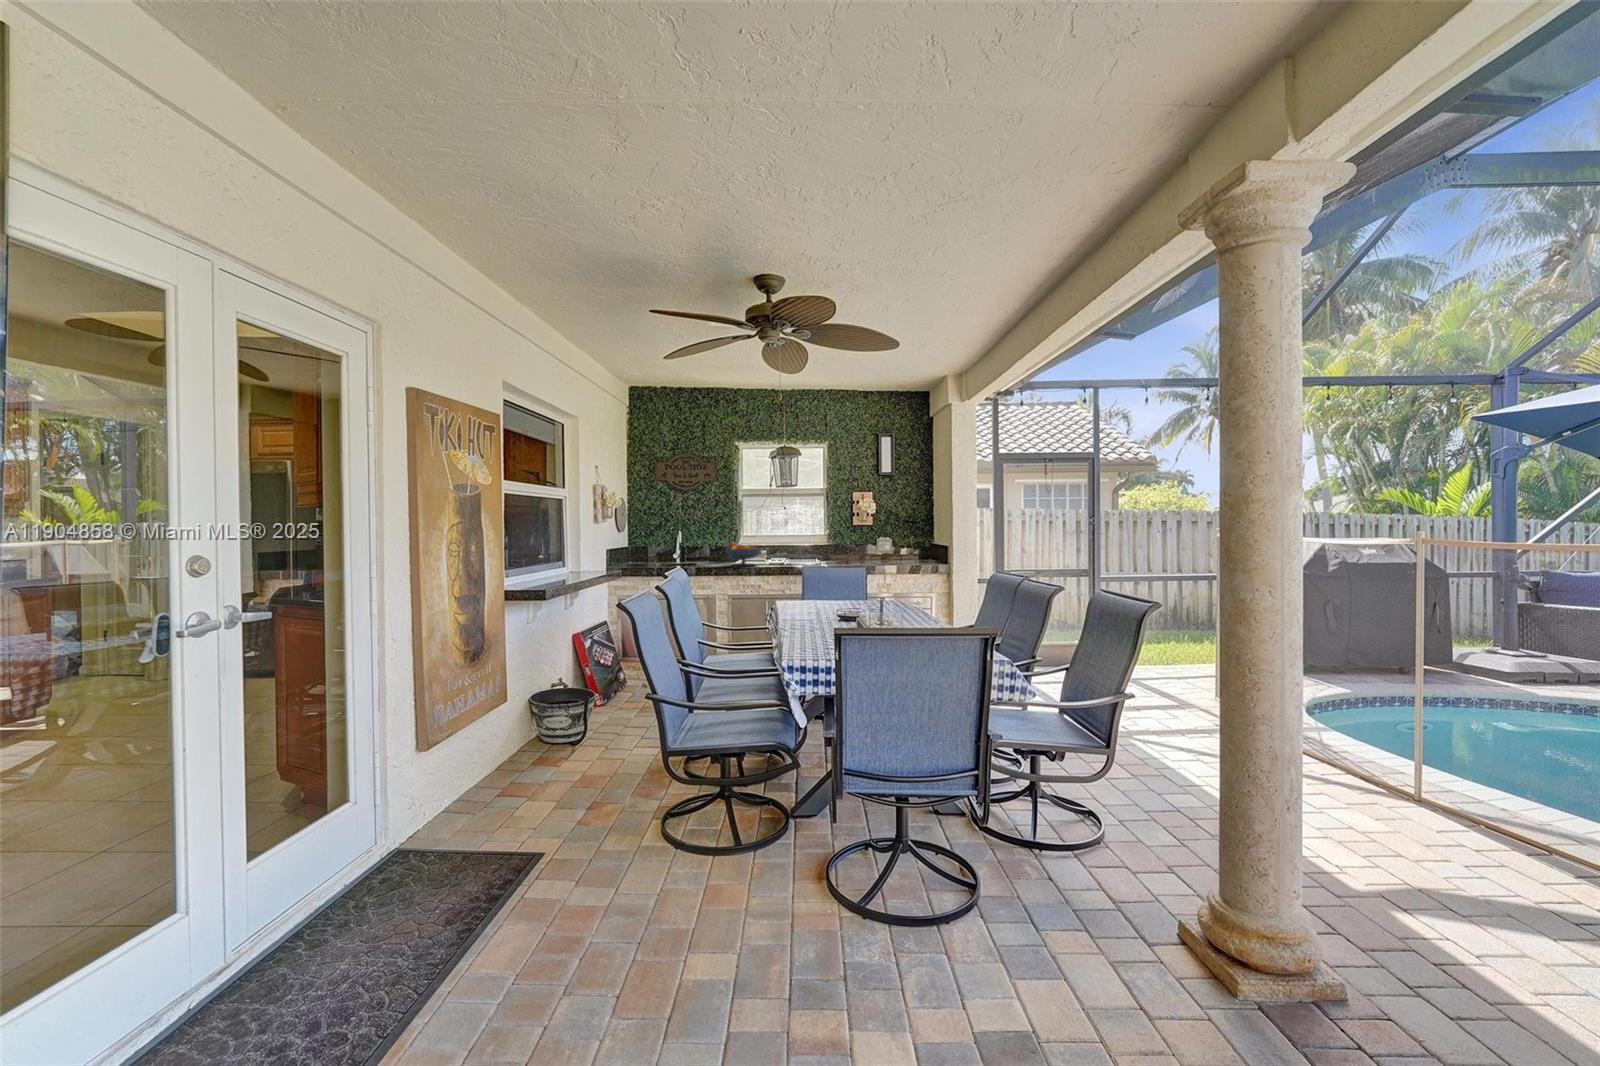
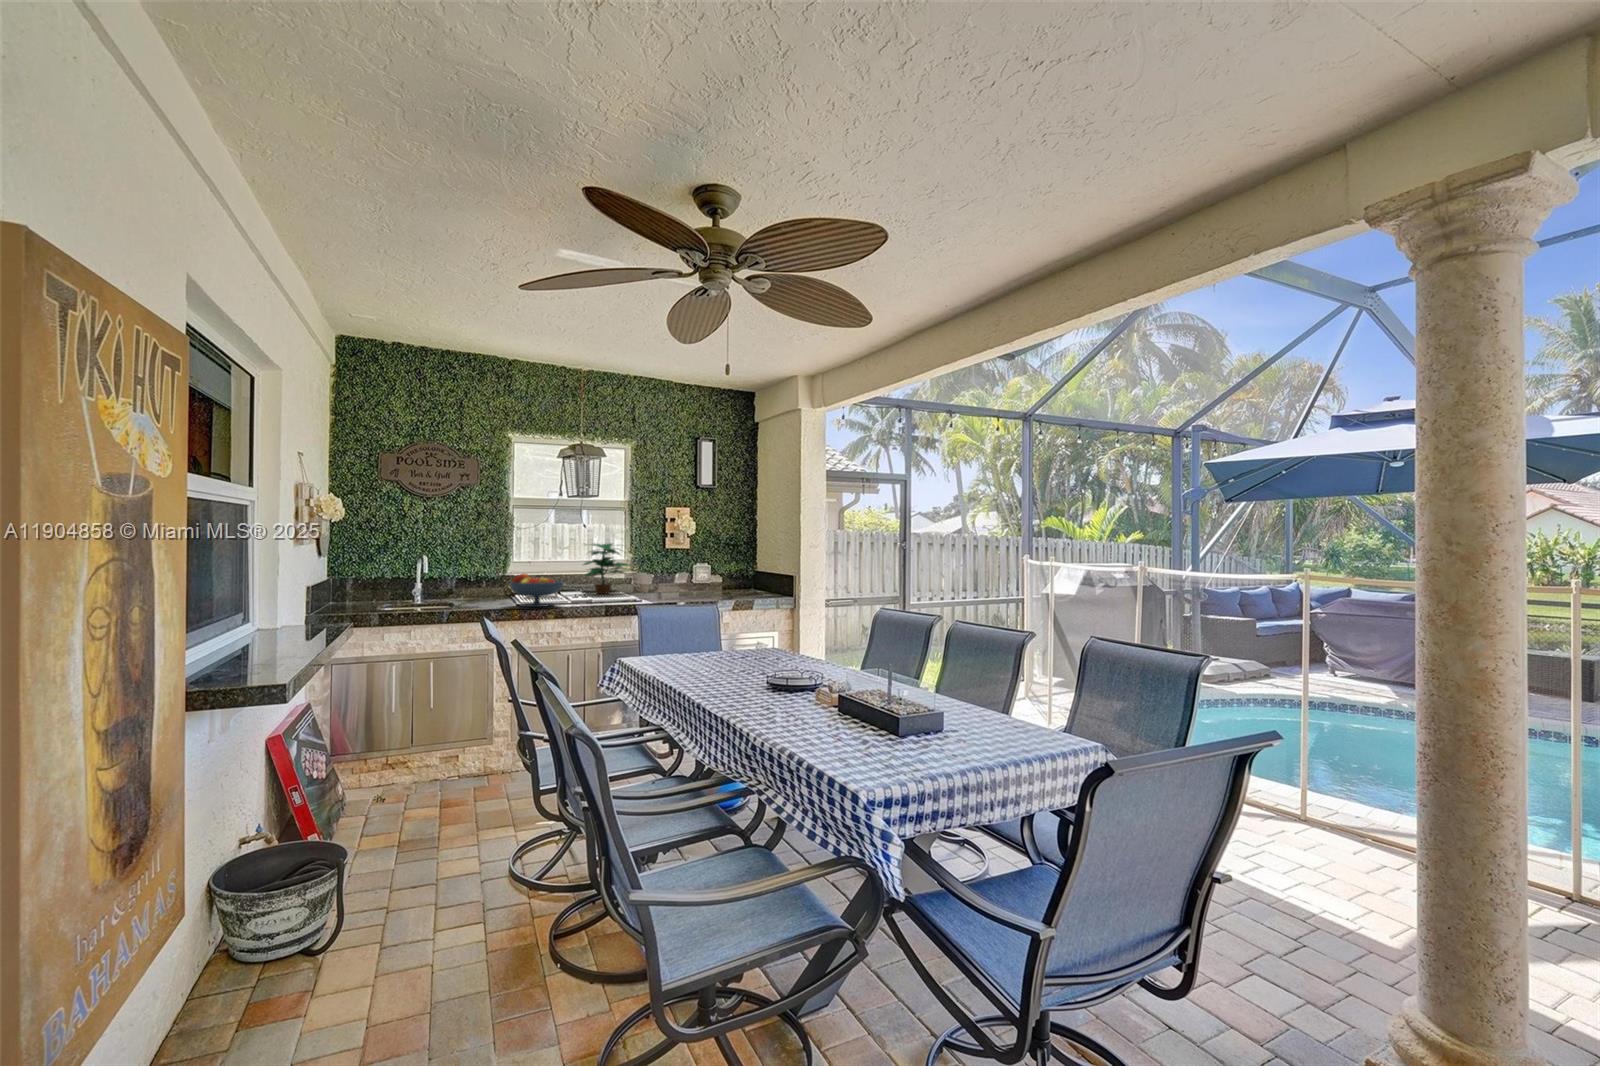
potted plant: none [787,521,826,560] -> present [584,543,629,594]

